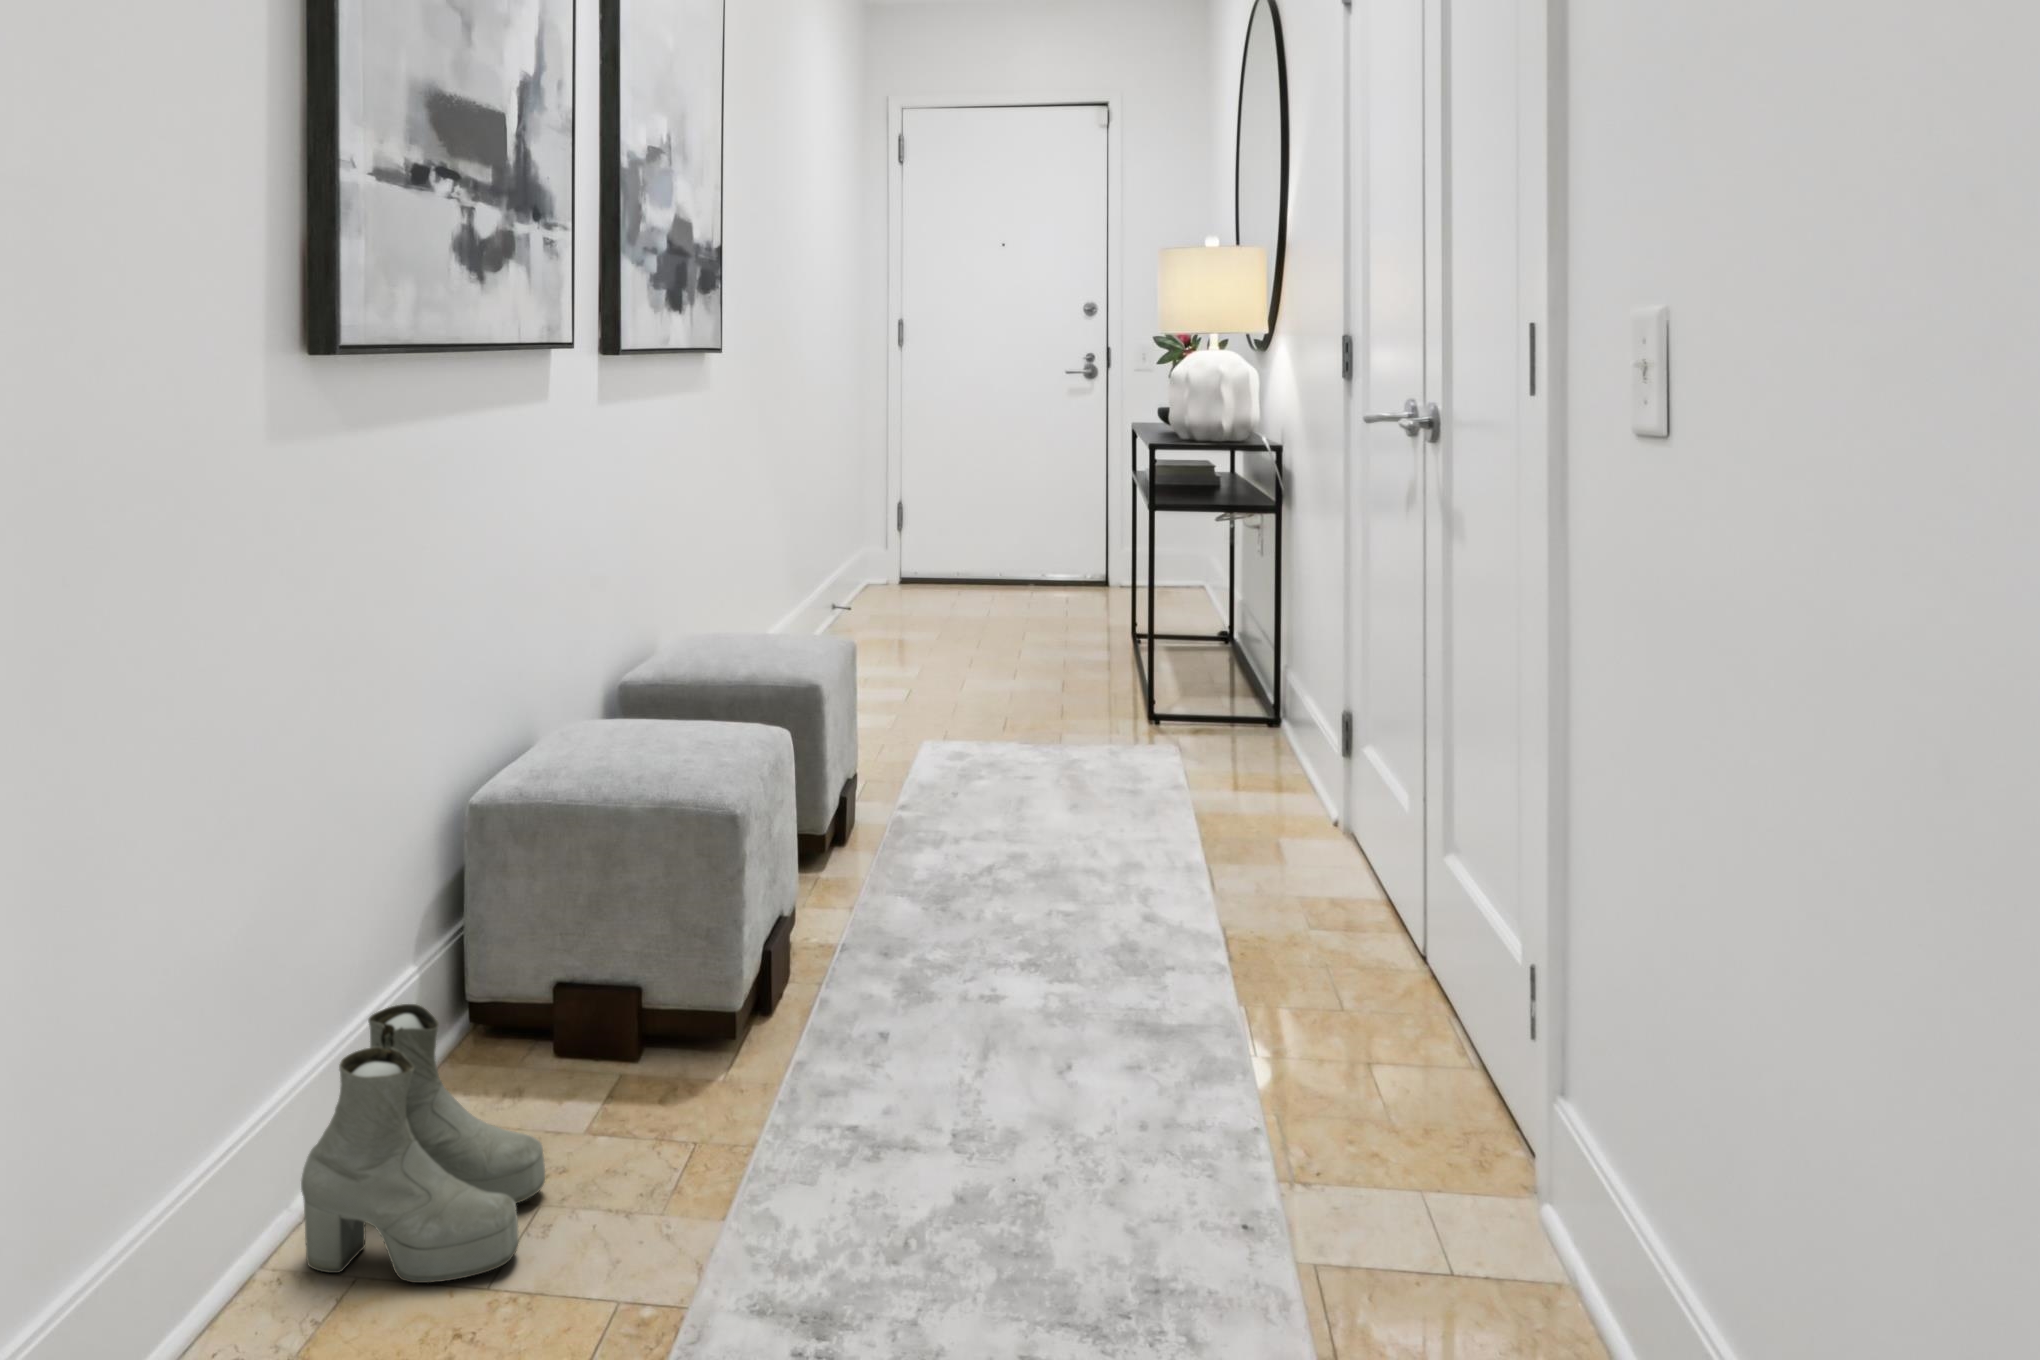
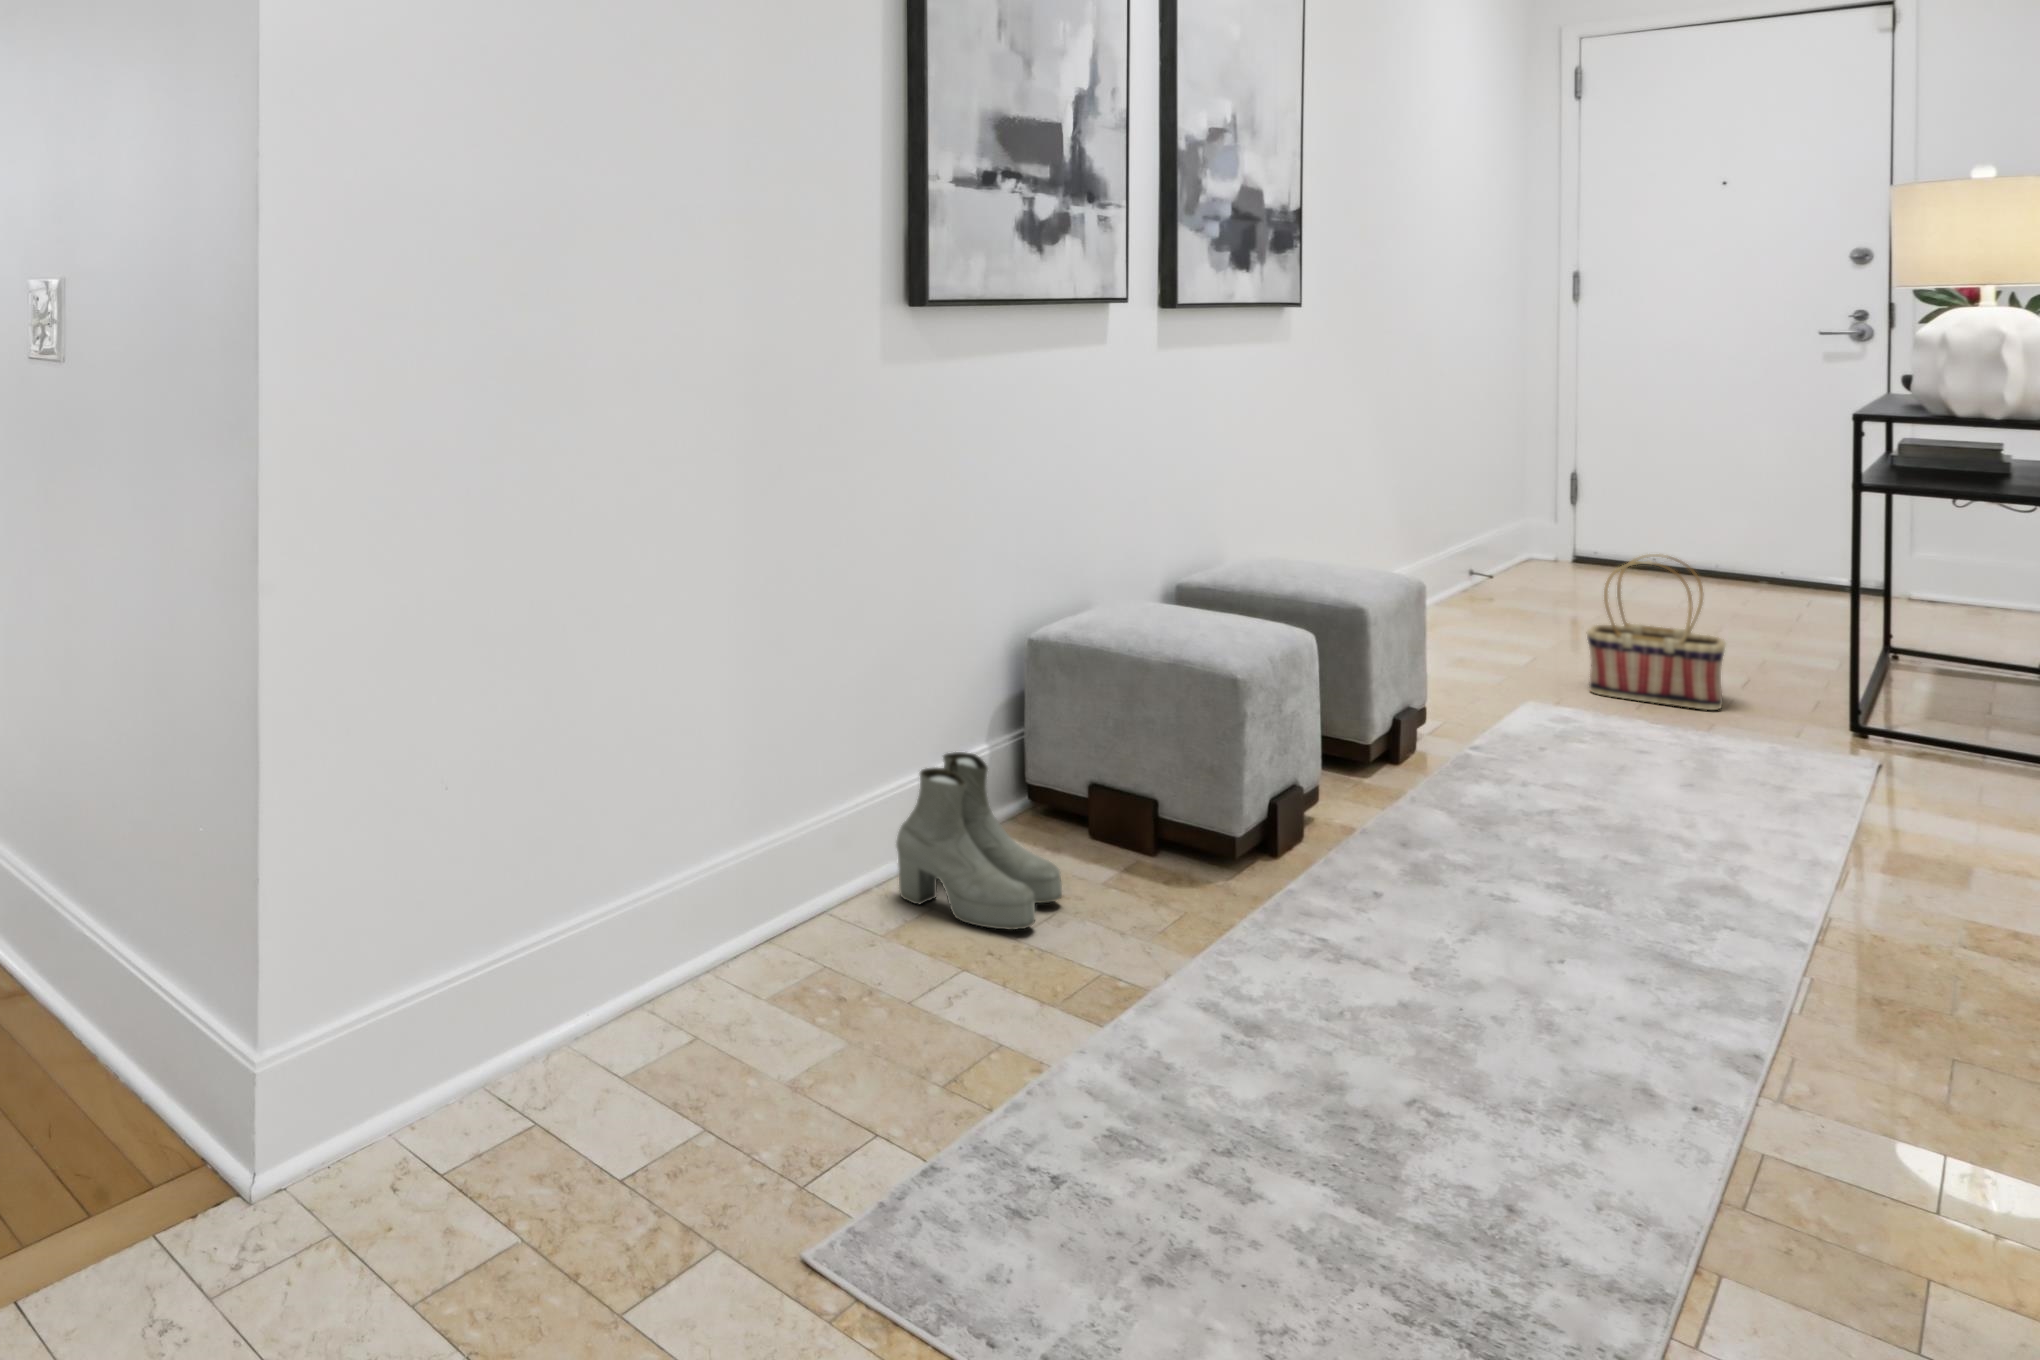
basket: none [961,585,1064,727] -> present [1586,554,1726,710]

